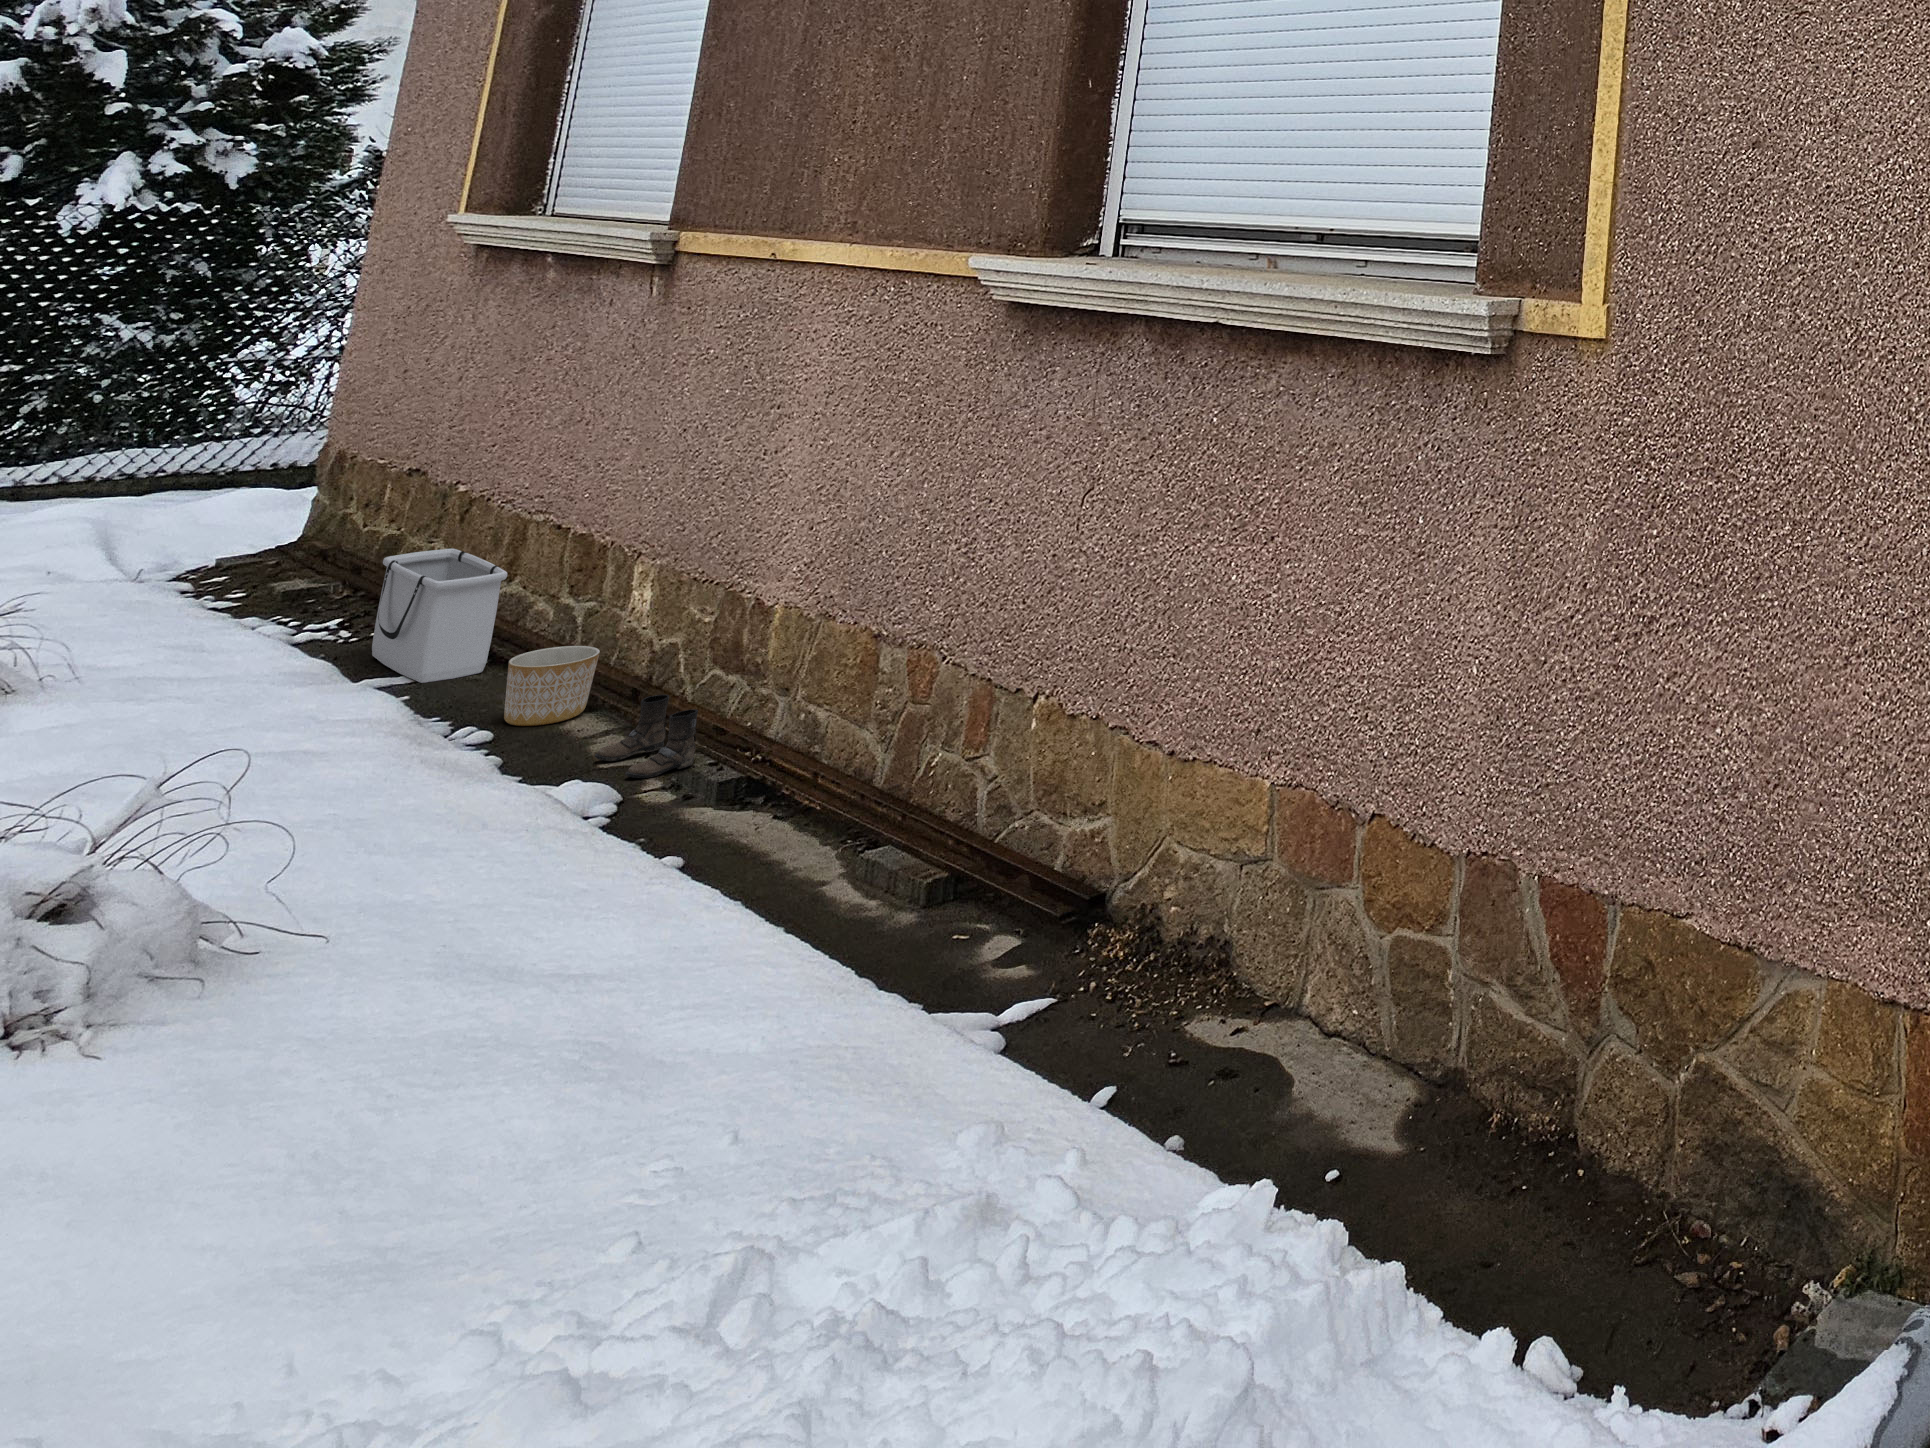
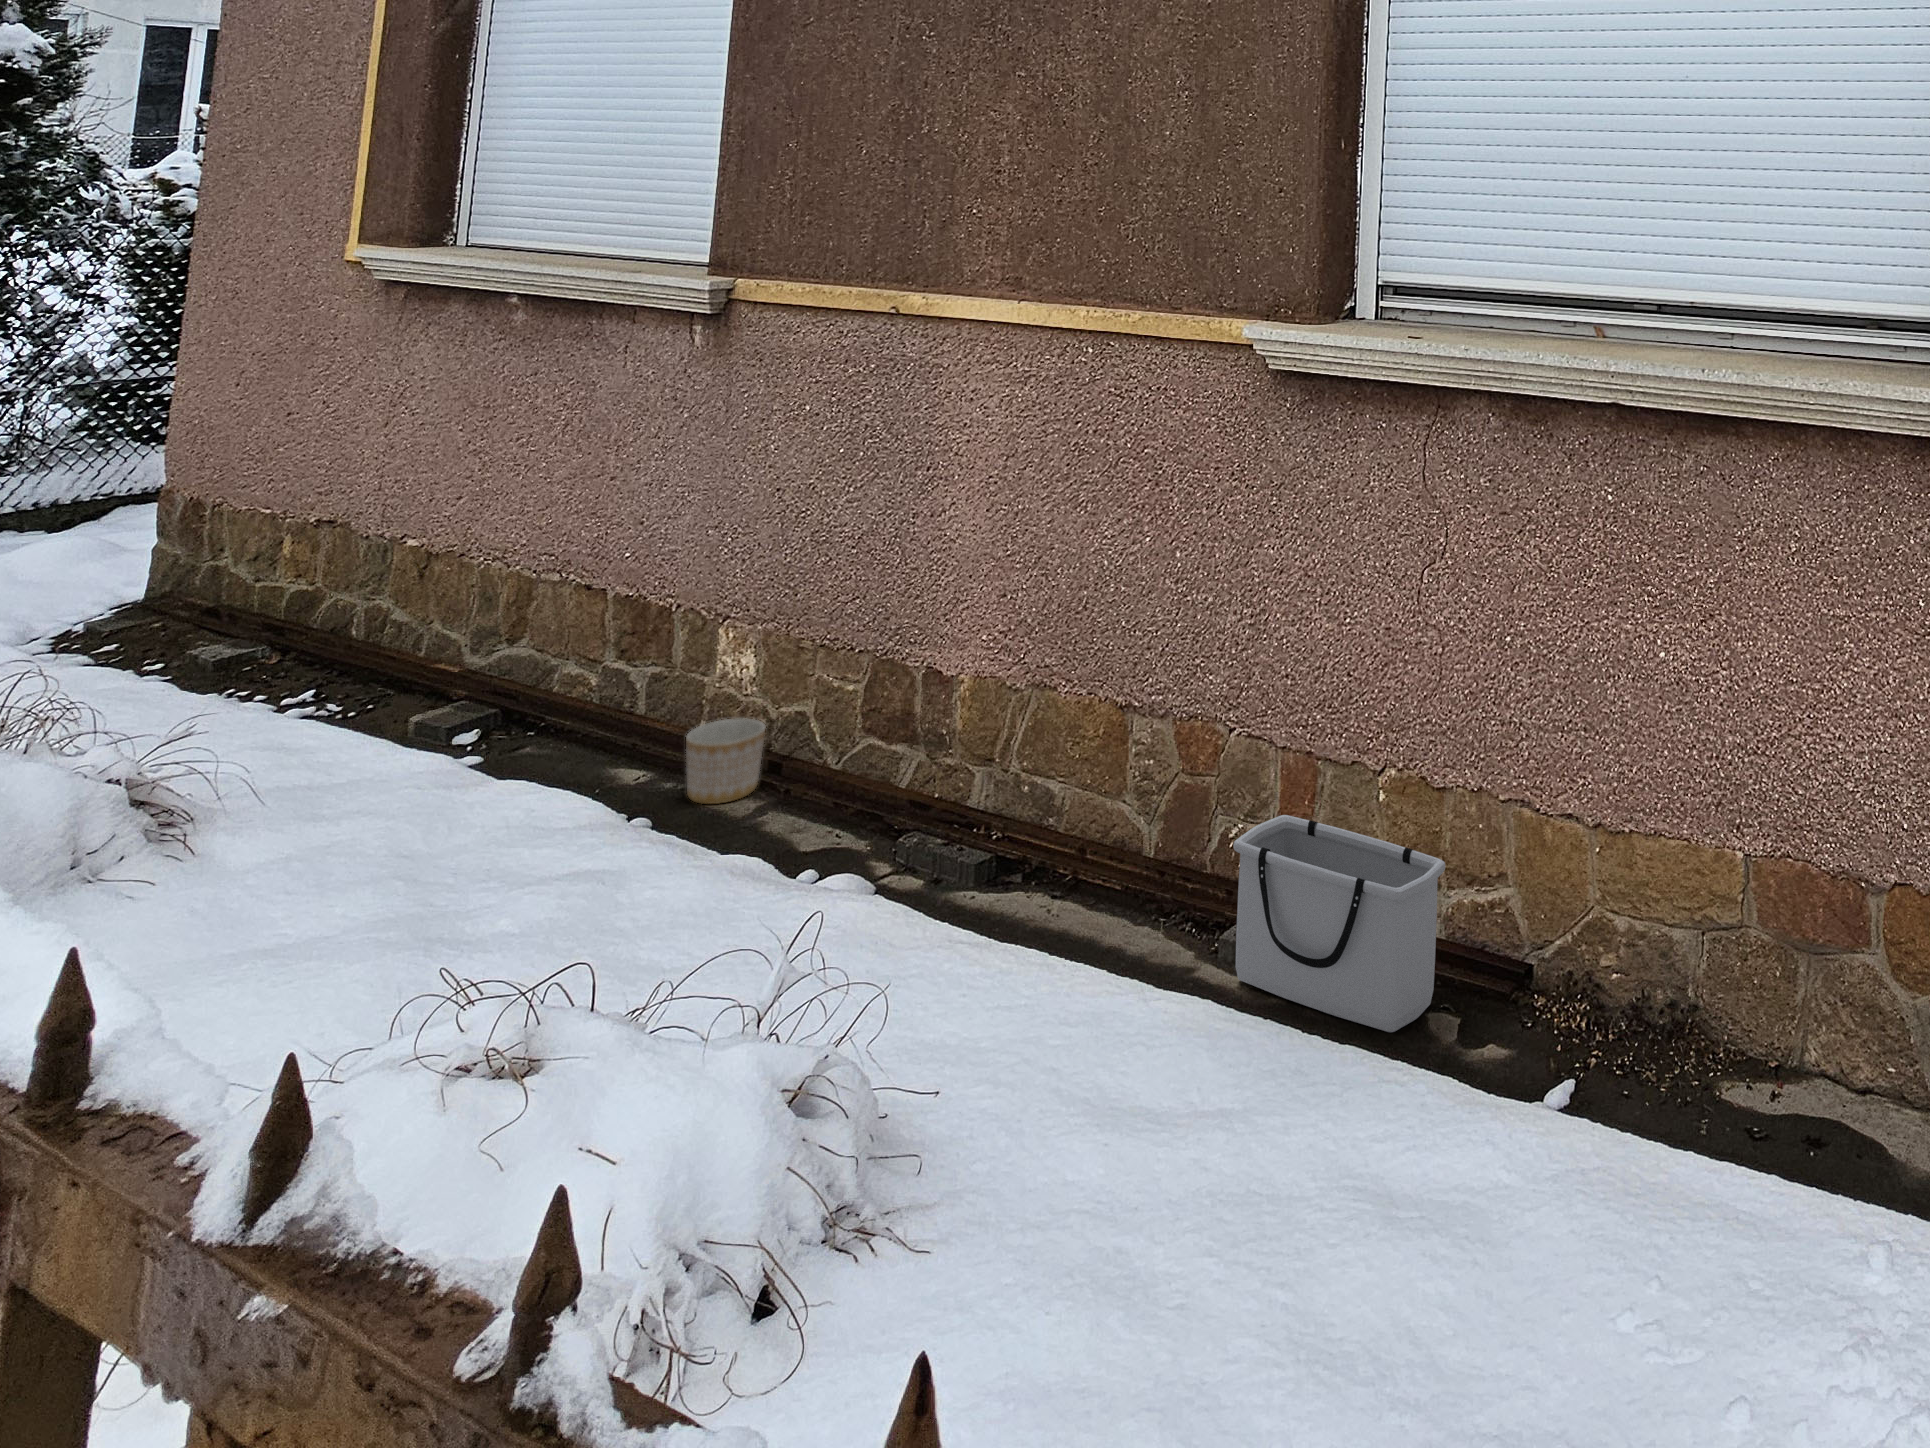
storage bin: present [372,549,507,683] -> present [1233,815,1445,1032]
boots: present [595,695,698,778] -> none [830,769,933,856]

